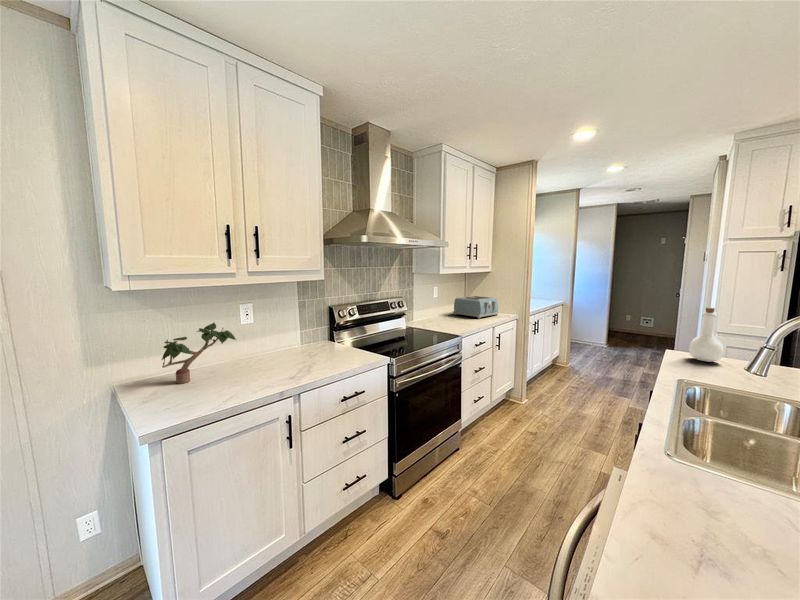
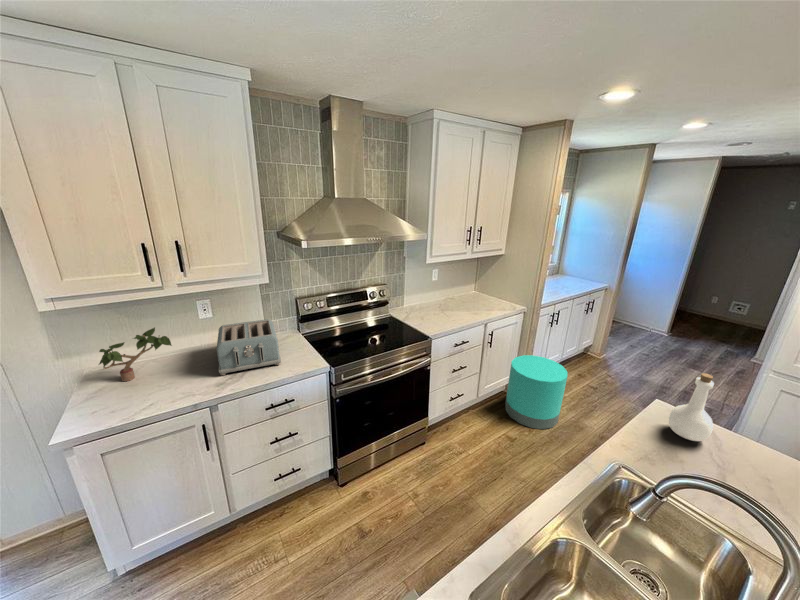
toaster: present [453,296,498,319] -> present [216,319,281,375]
trash can: none [512,359,565,423] -> present [505,355,568,429]

